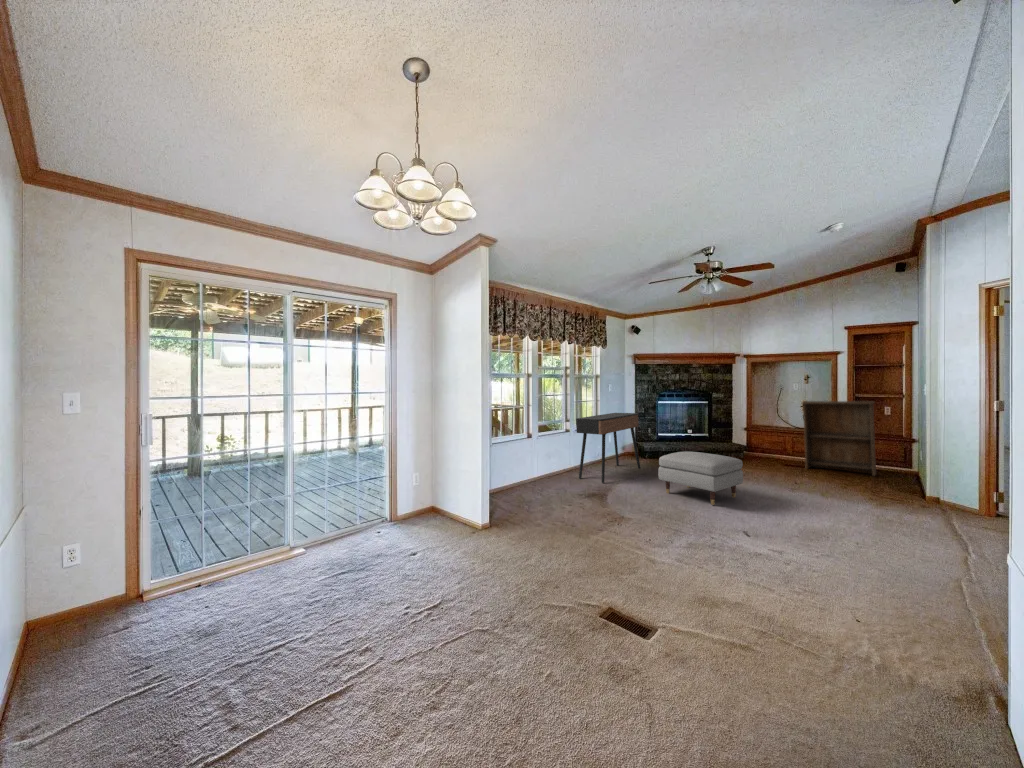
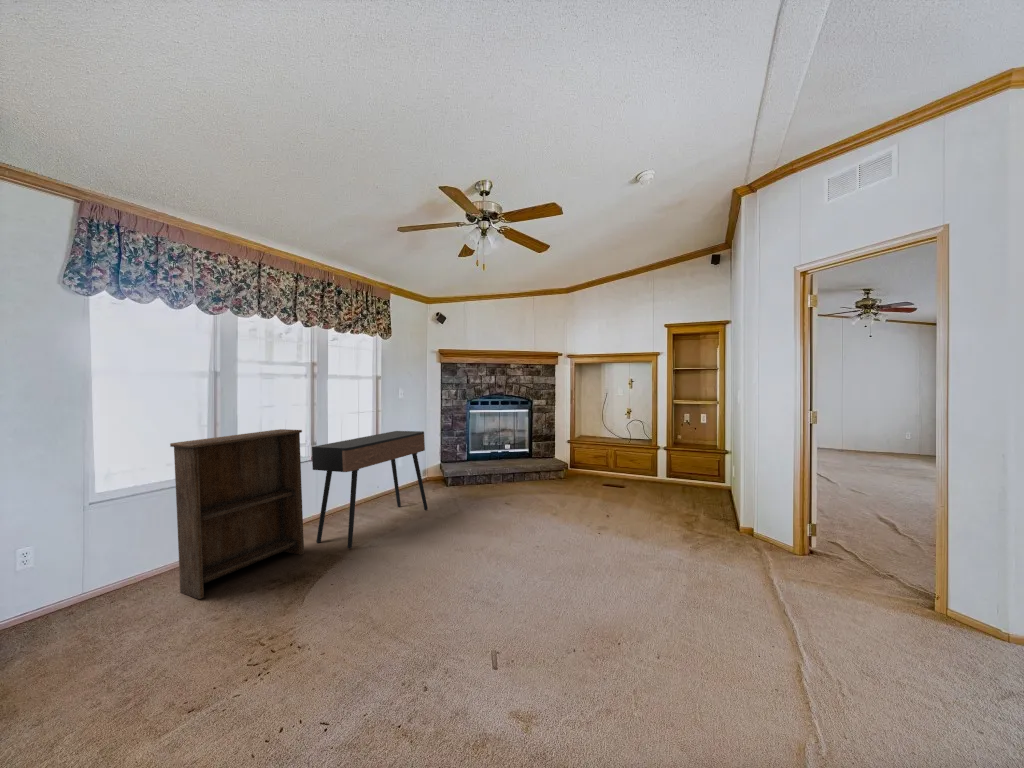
bookshelf: present [802,401,876,476] -> present [170,429,304,599]
ottoman: present [658,451,743,505] -> none [425,490,540,580]

